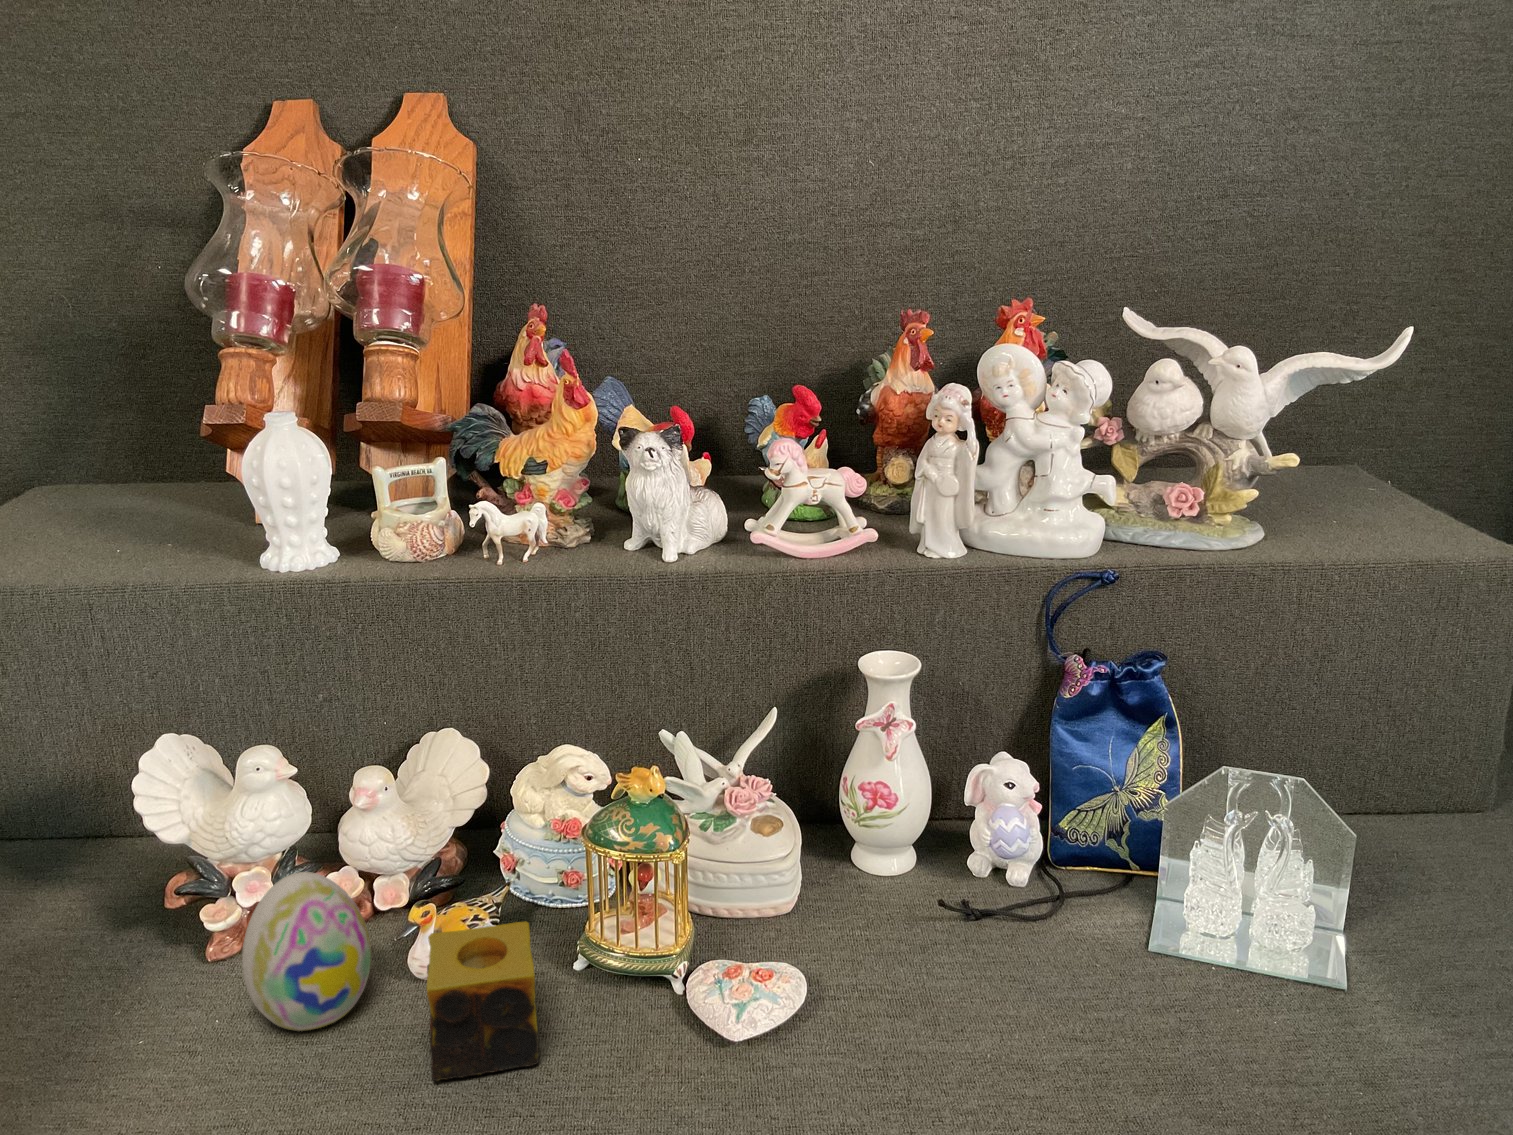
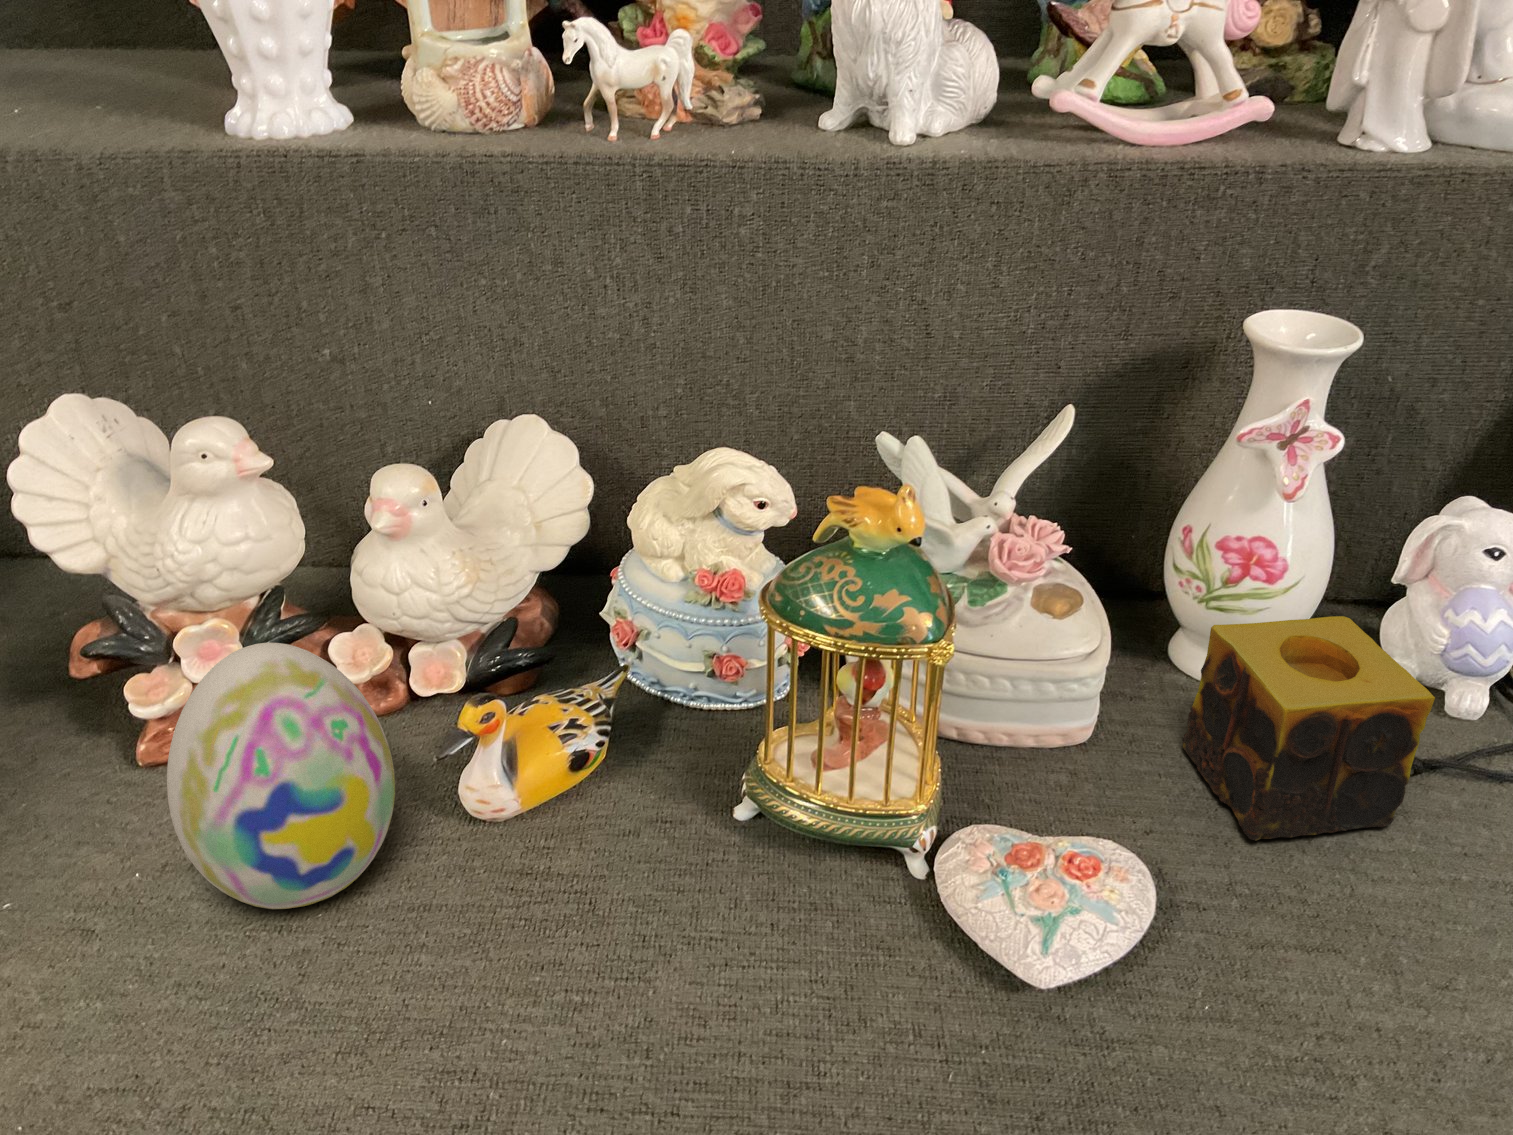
candle: present [426,921,539,1081] -> present [1183,616,1435,841]

